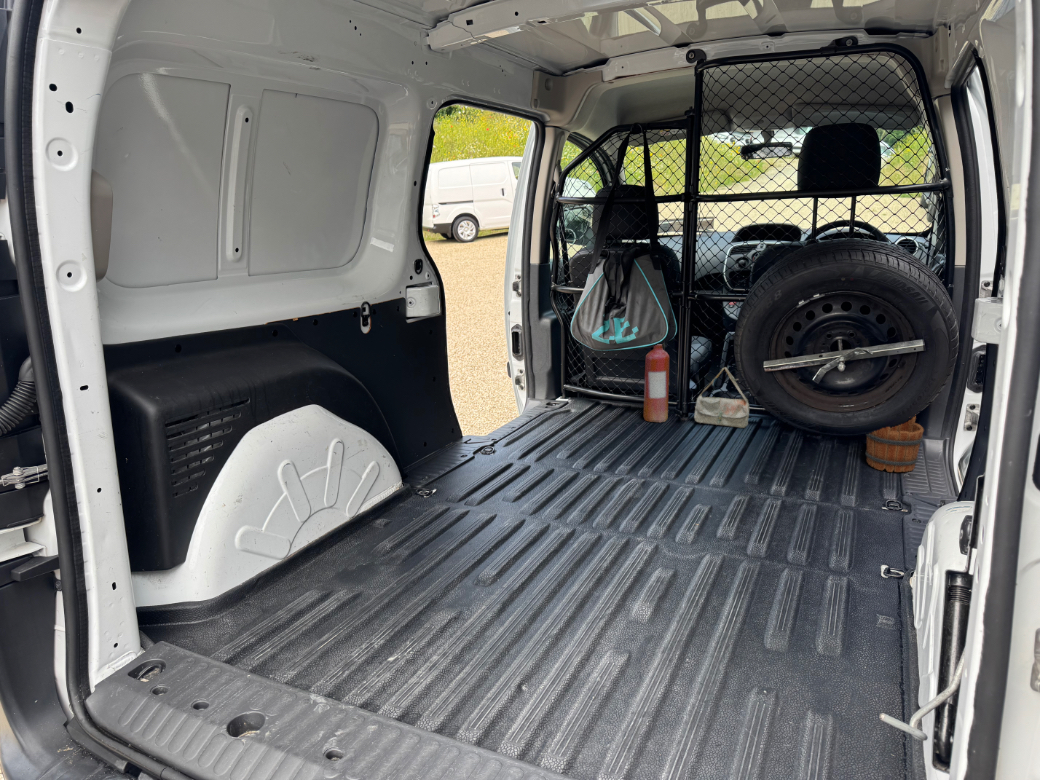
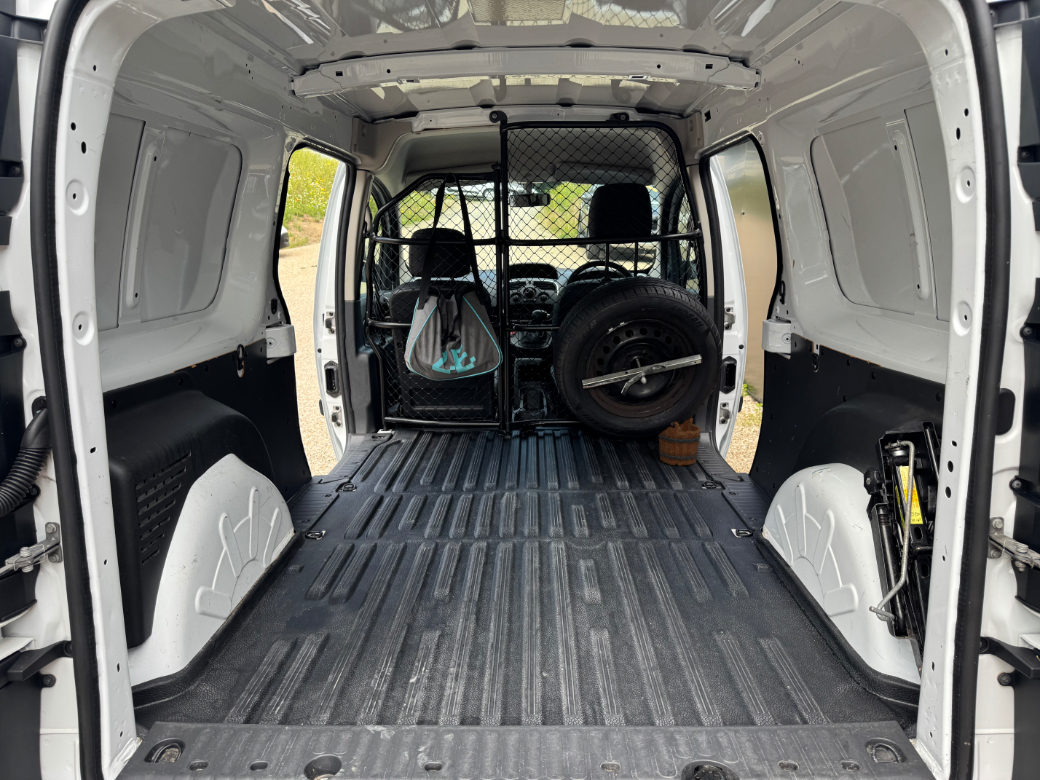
fire extinguisher: present [643,343,669,422] -> none [451,354,487,444]
bag: present [694,367,749,428] -> none [511,390,559,442]

